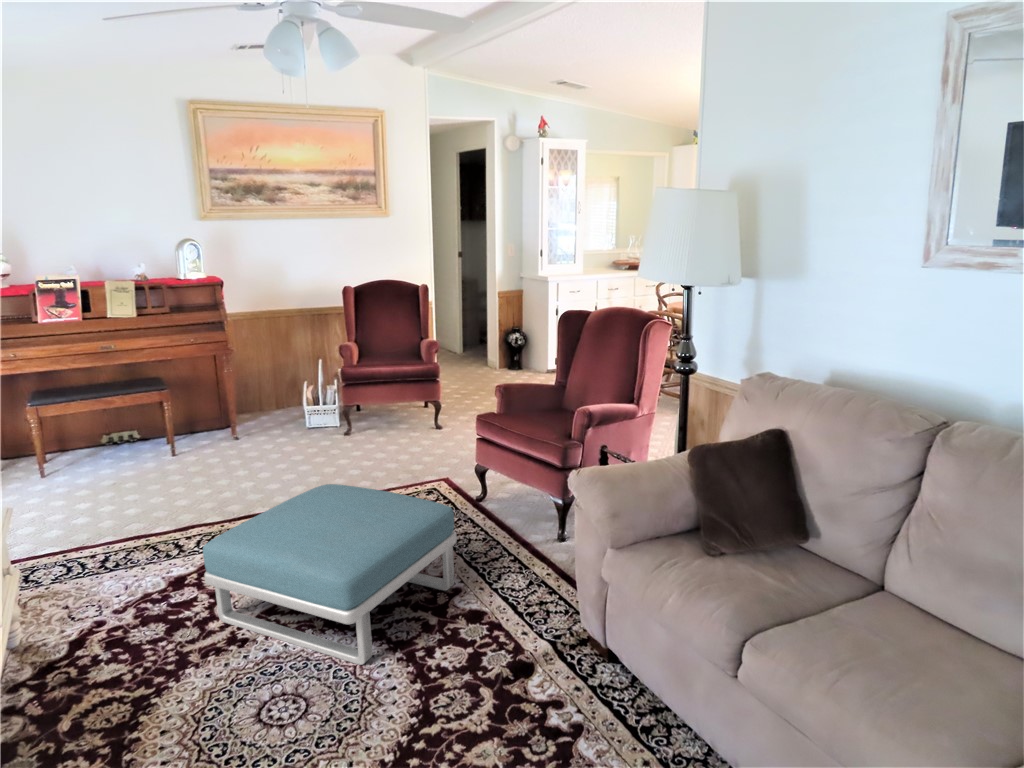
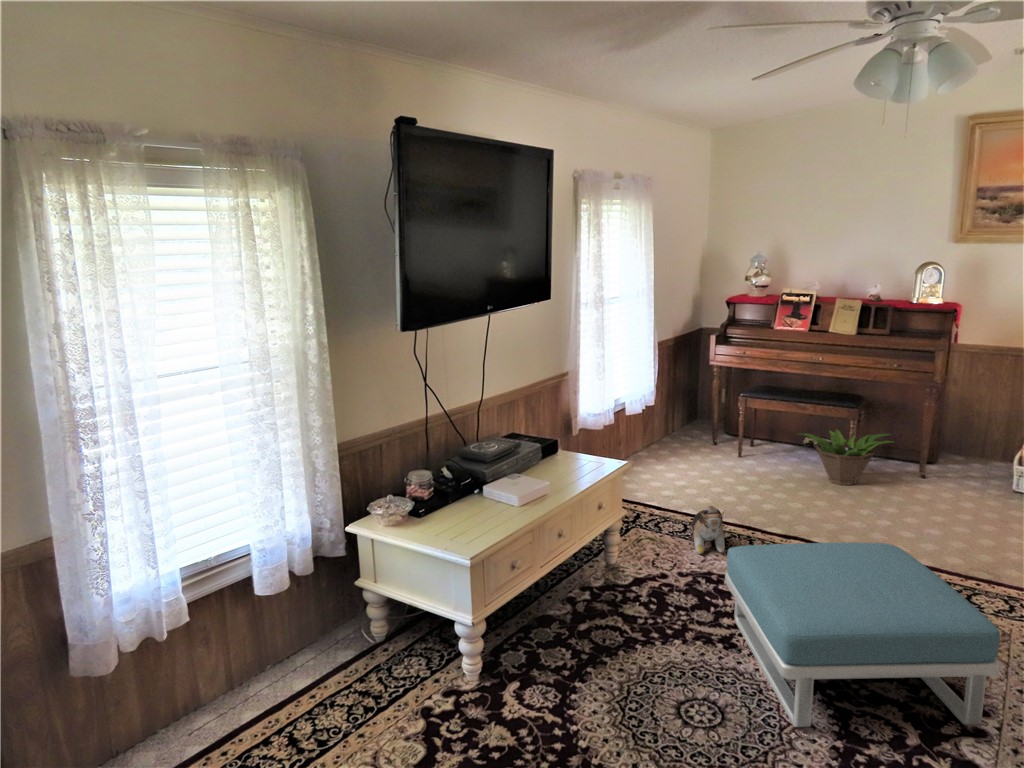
decorative plant: none [111,406,218,470] -> present [800,429,893,485]
plush toy: none [79,520,139,584] -> present [691,506,725,554]

